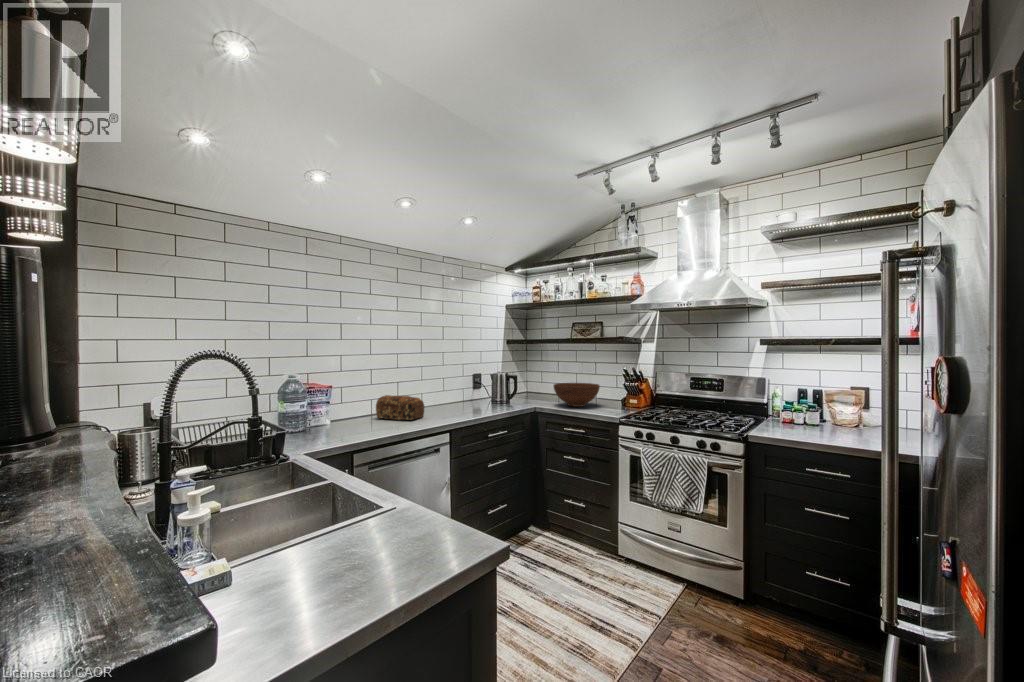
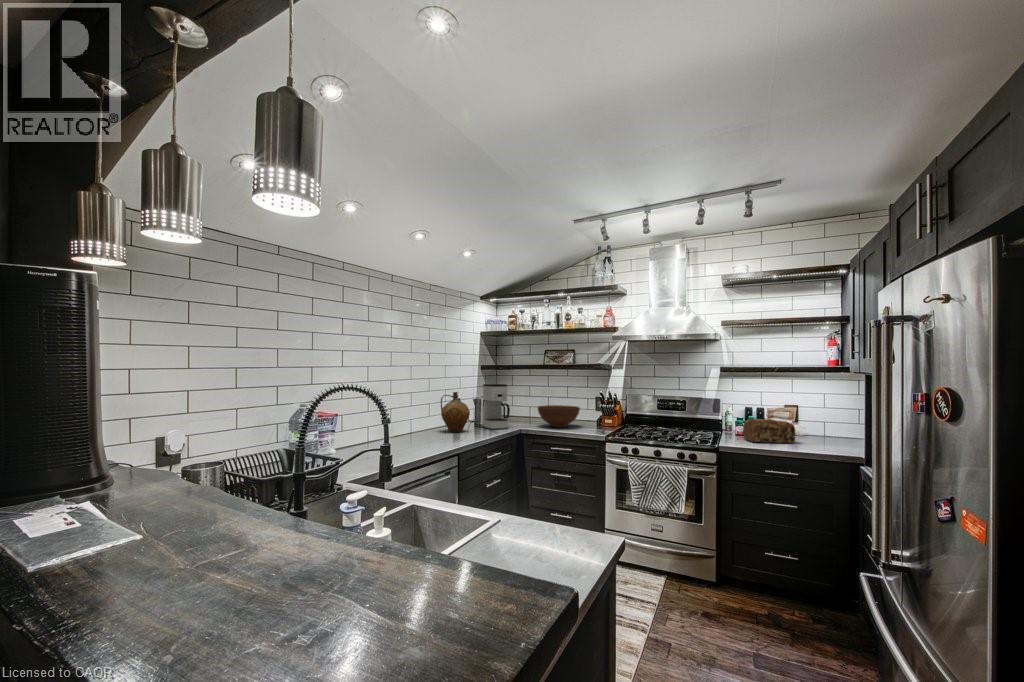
coffee maker: none [496,360,524,407] -> present [482,384,510,429]
ceramic jug: none [447,369,477,410] -> present [441,392,470,432]
bread loaf: present [376,395,424,420] -> present [743,419,795,443]

